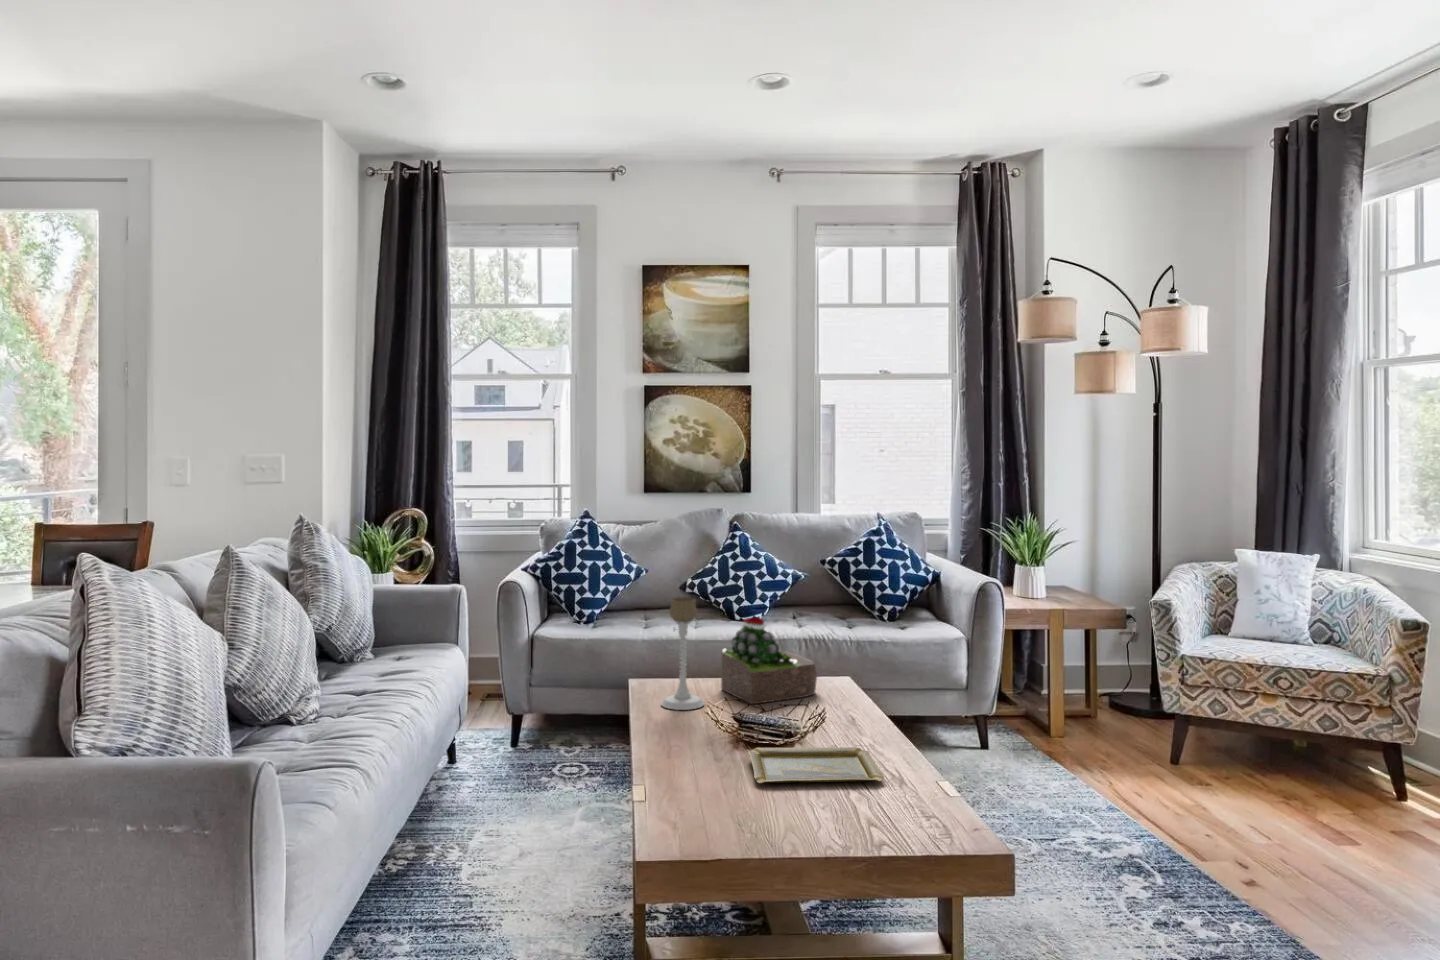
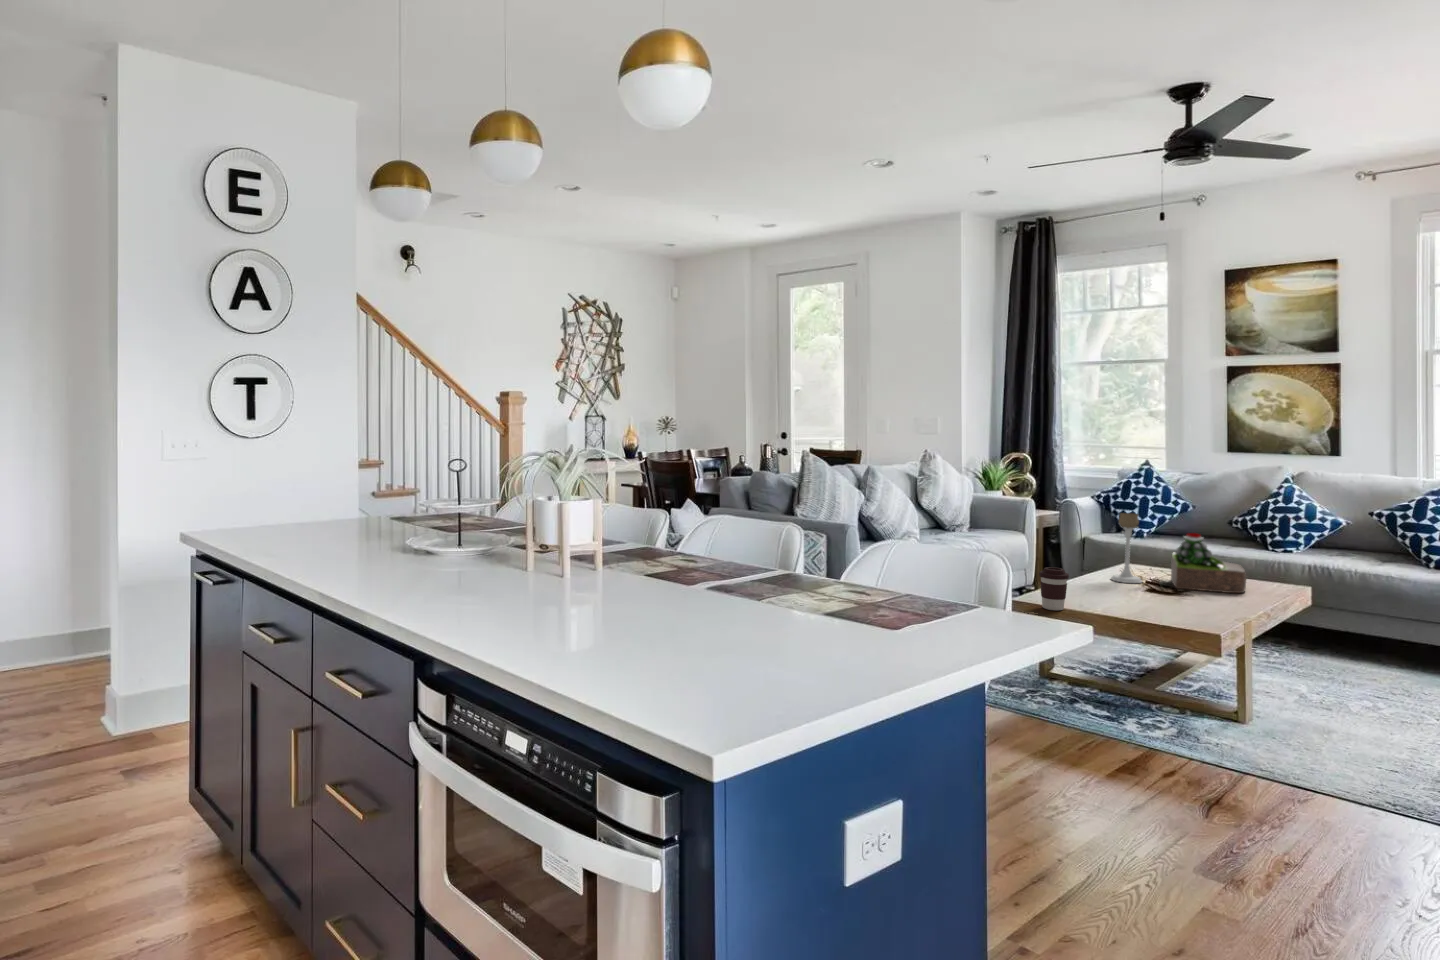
coffee cup: none [680,723,729,807] -> present [1039,567,1069,610]
tray: present [748,747,884,783] -> none [1095,598,1199,625]

